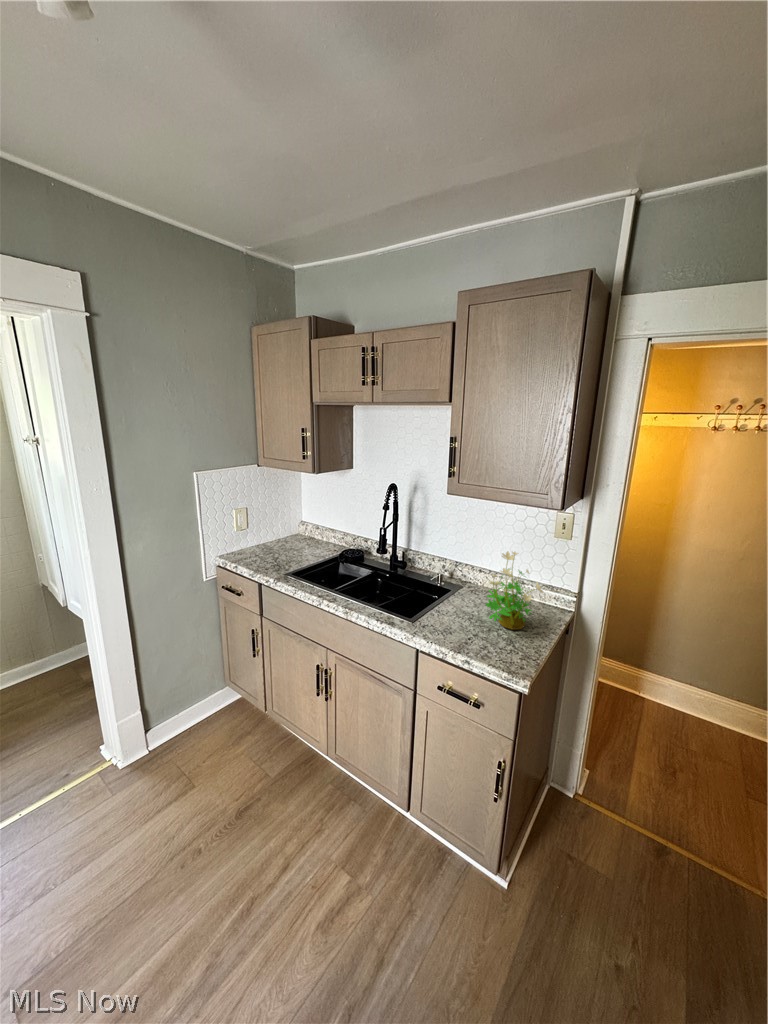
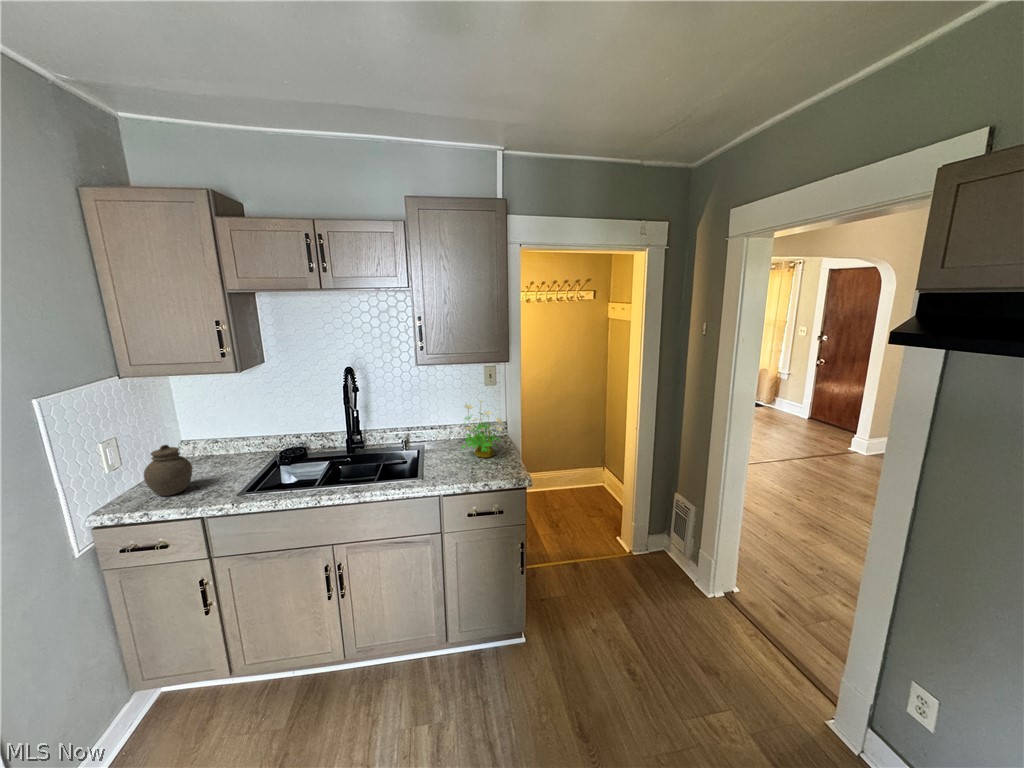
jar: none [248,521,277,559] -> present [144,445,192,496]

